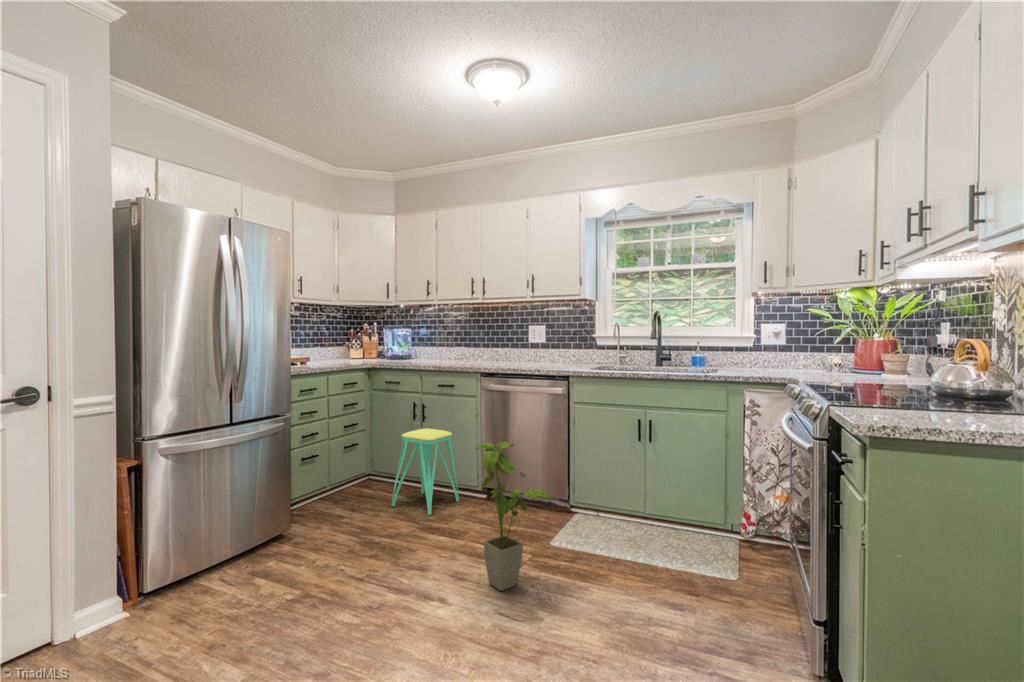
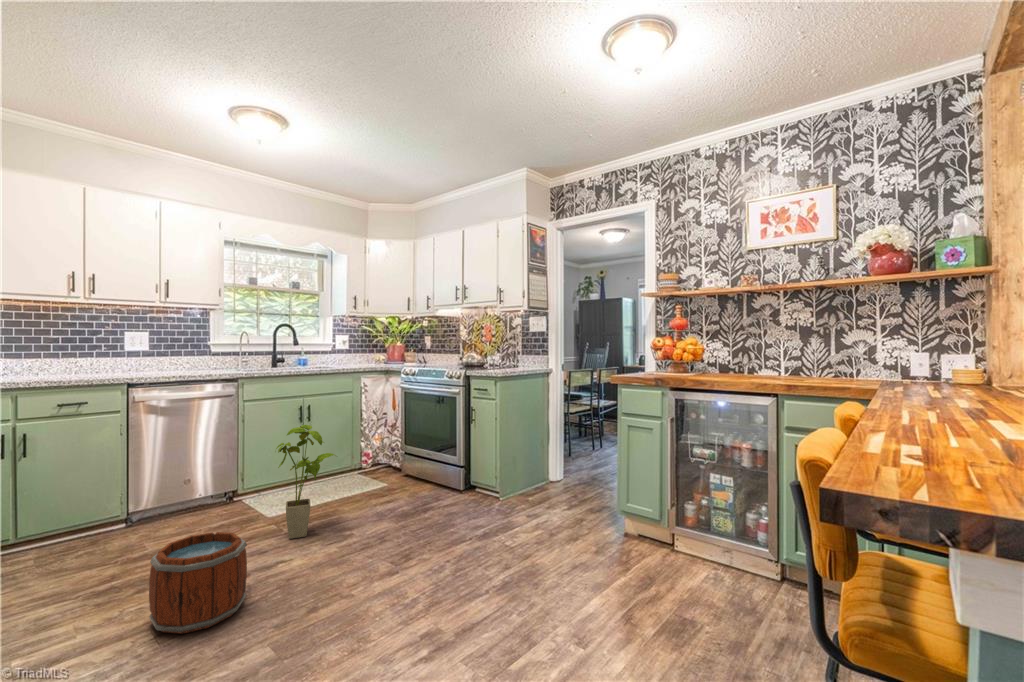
stool: present [391,428,459,515] -> none [22,458,110,572]
bucket: none [265,522,356,626] -> present [149,532,247,634]

